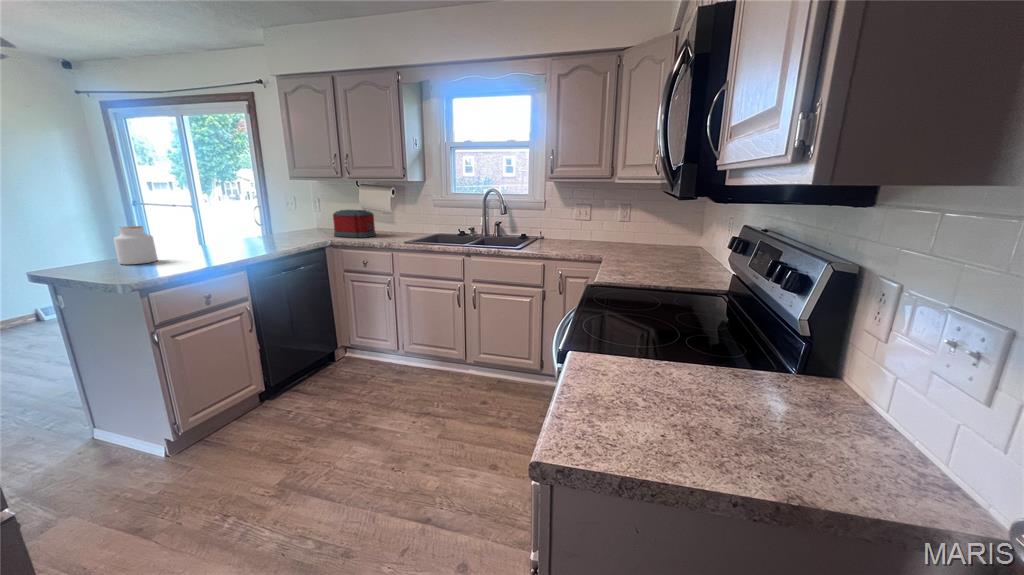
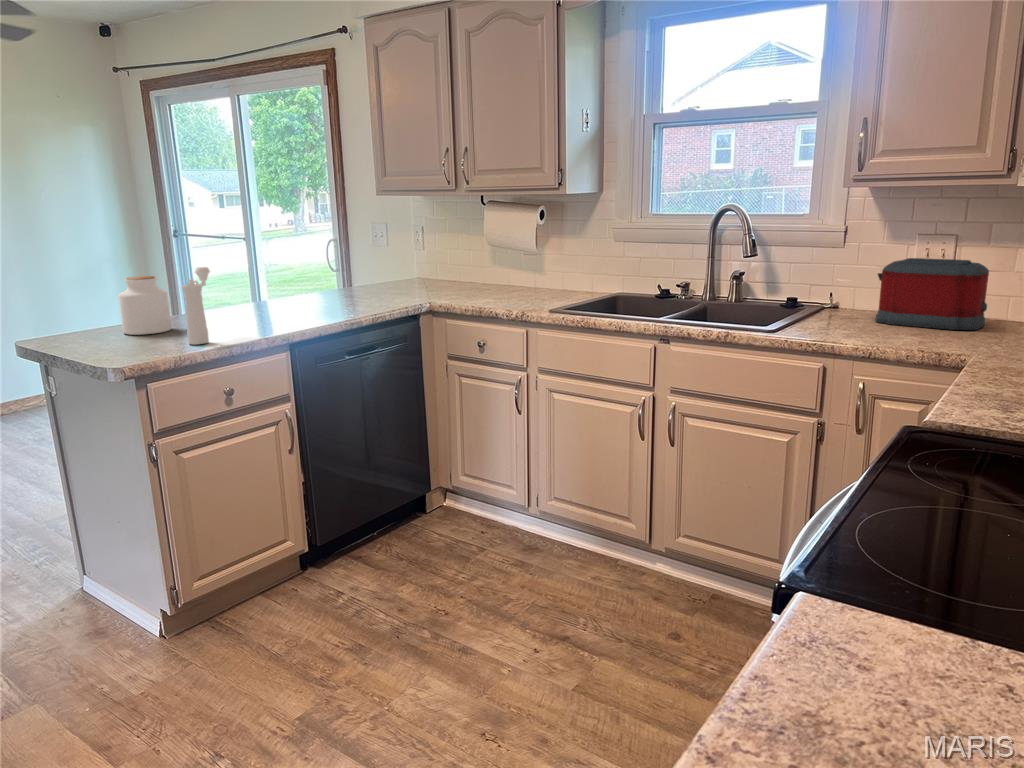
toaster: present [333,210,376,238] -> present [876,258,989,330]
pepper mill: none [168,220,191,268] -> present [181,267,210,345]

